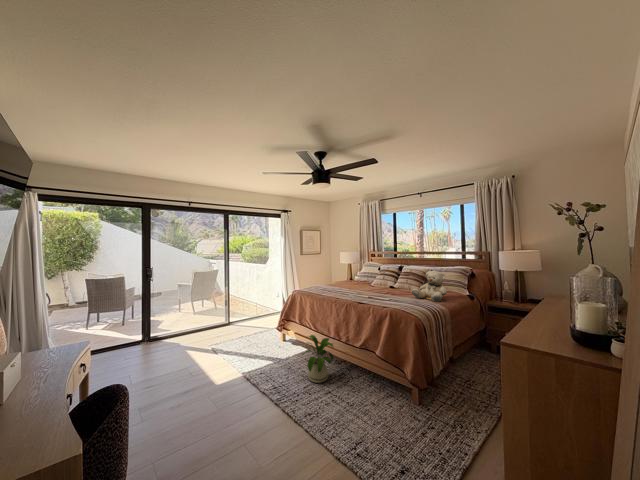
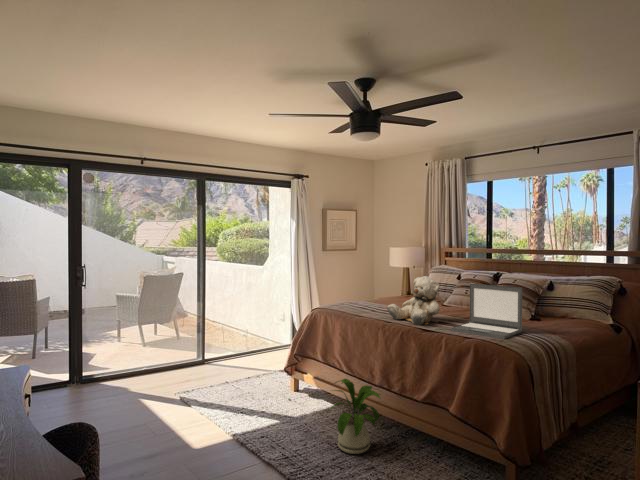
teddy bear: present [412,270,447,302] -> present [387,276,440,325]
laptop: none [375,274,418,308] -> present [451,284,522,339]

